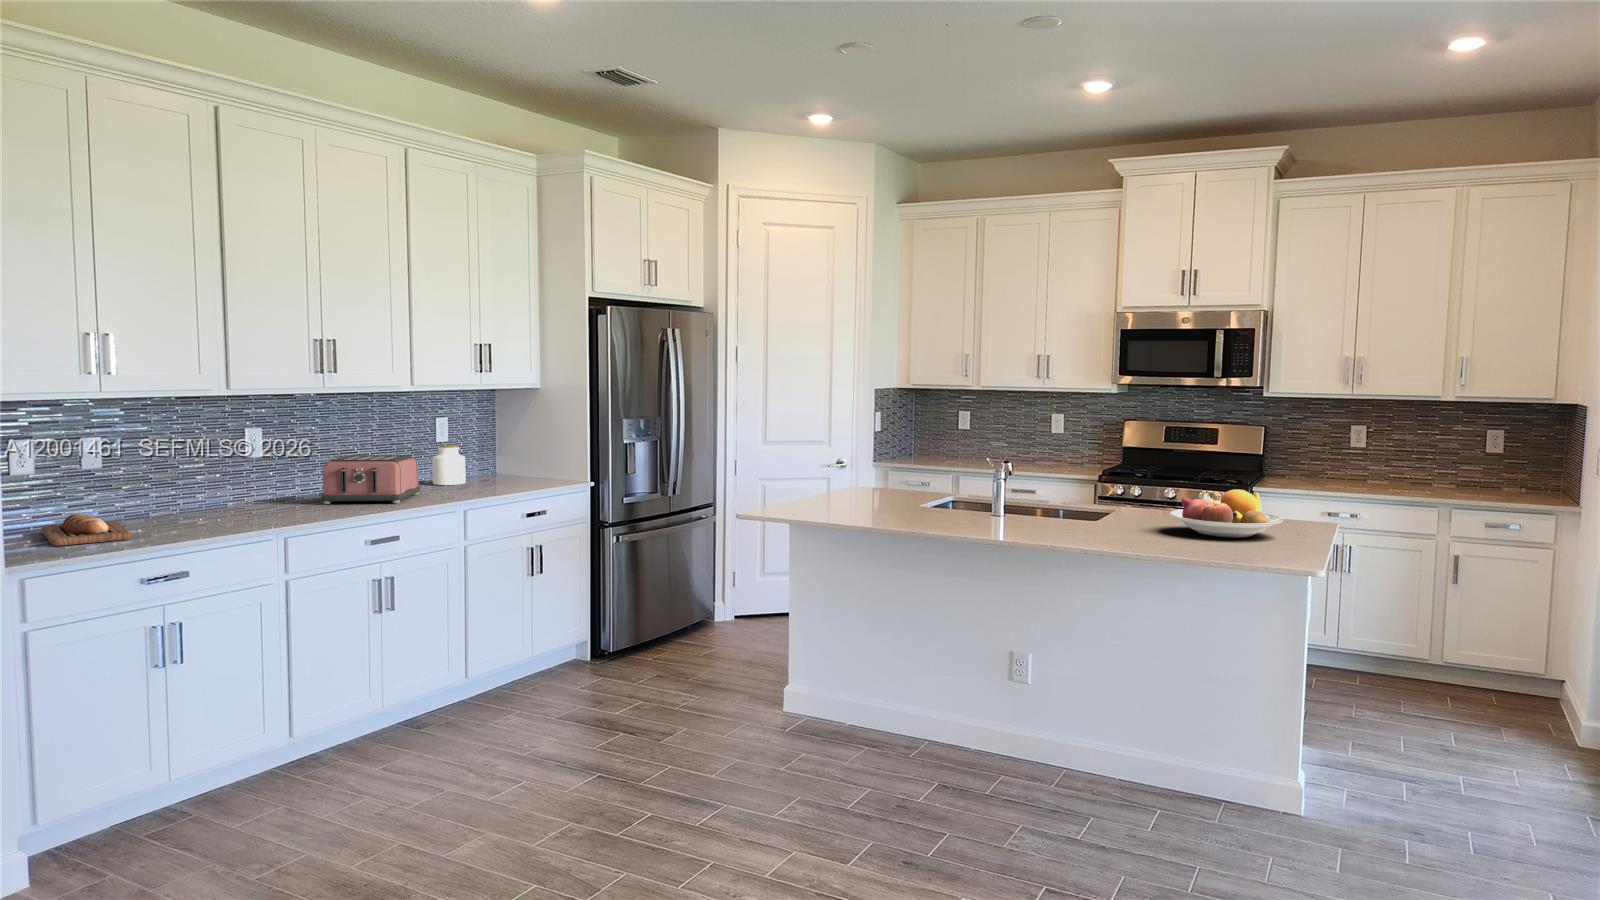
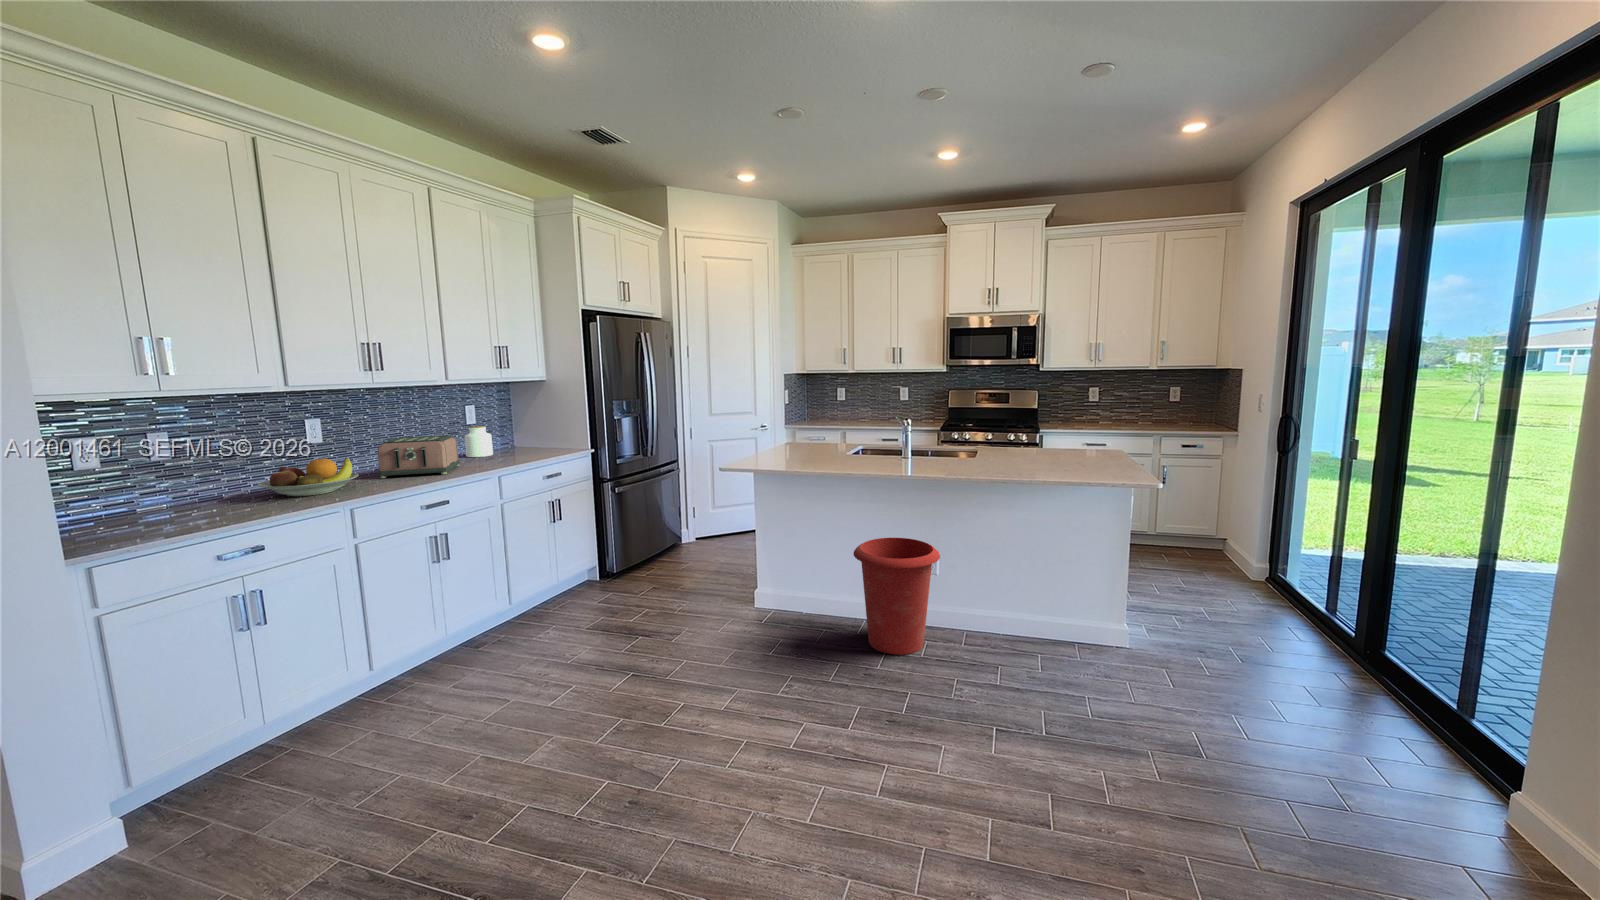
fruit bowl: present [1170,489,1283,538] -> present [258,458,358,496]
bread loaf: present [41,514,131,546] -> none [112,502,208,534]
waste bin: none [902,625,1025,792] -> present [854,538,940,655]

